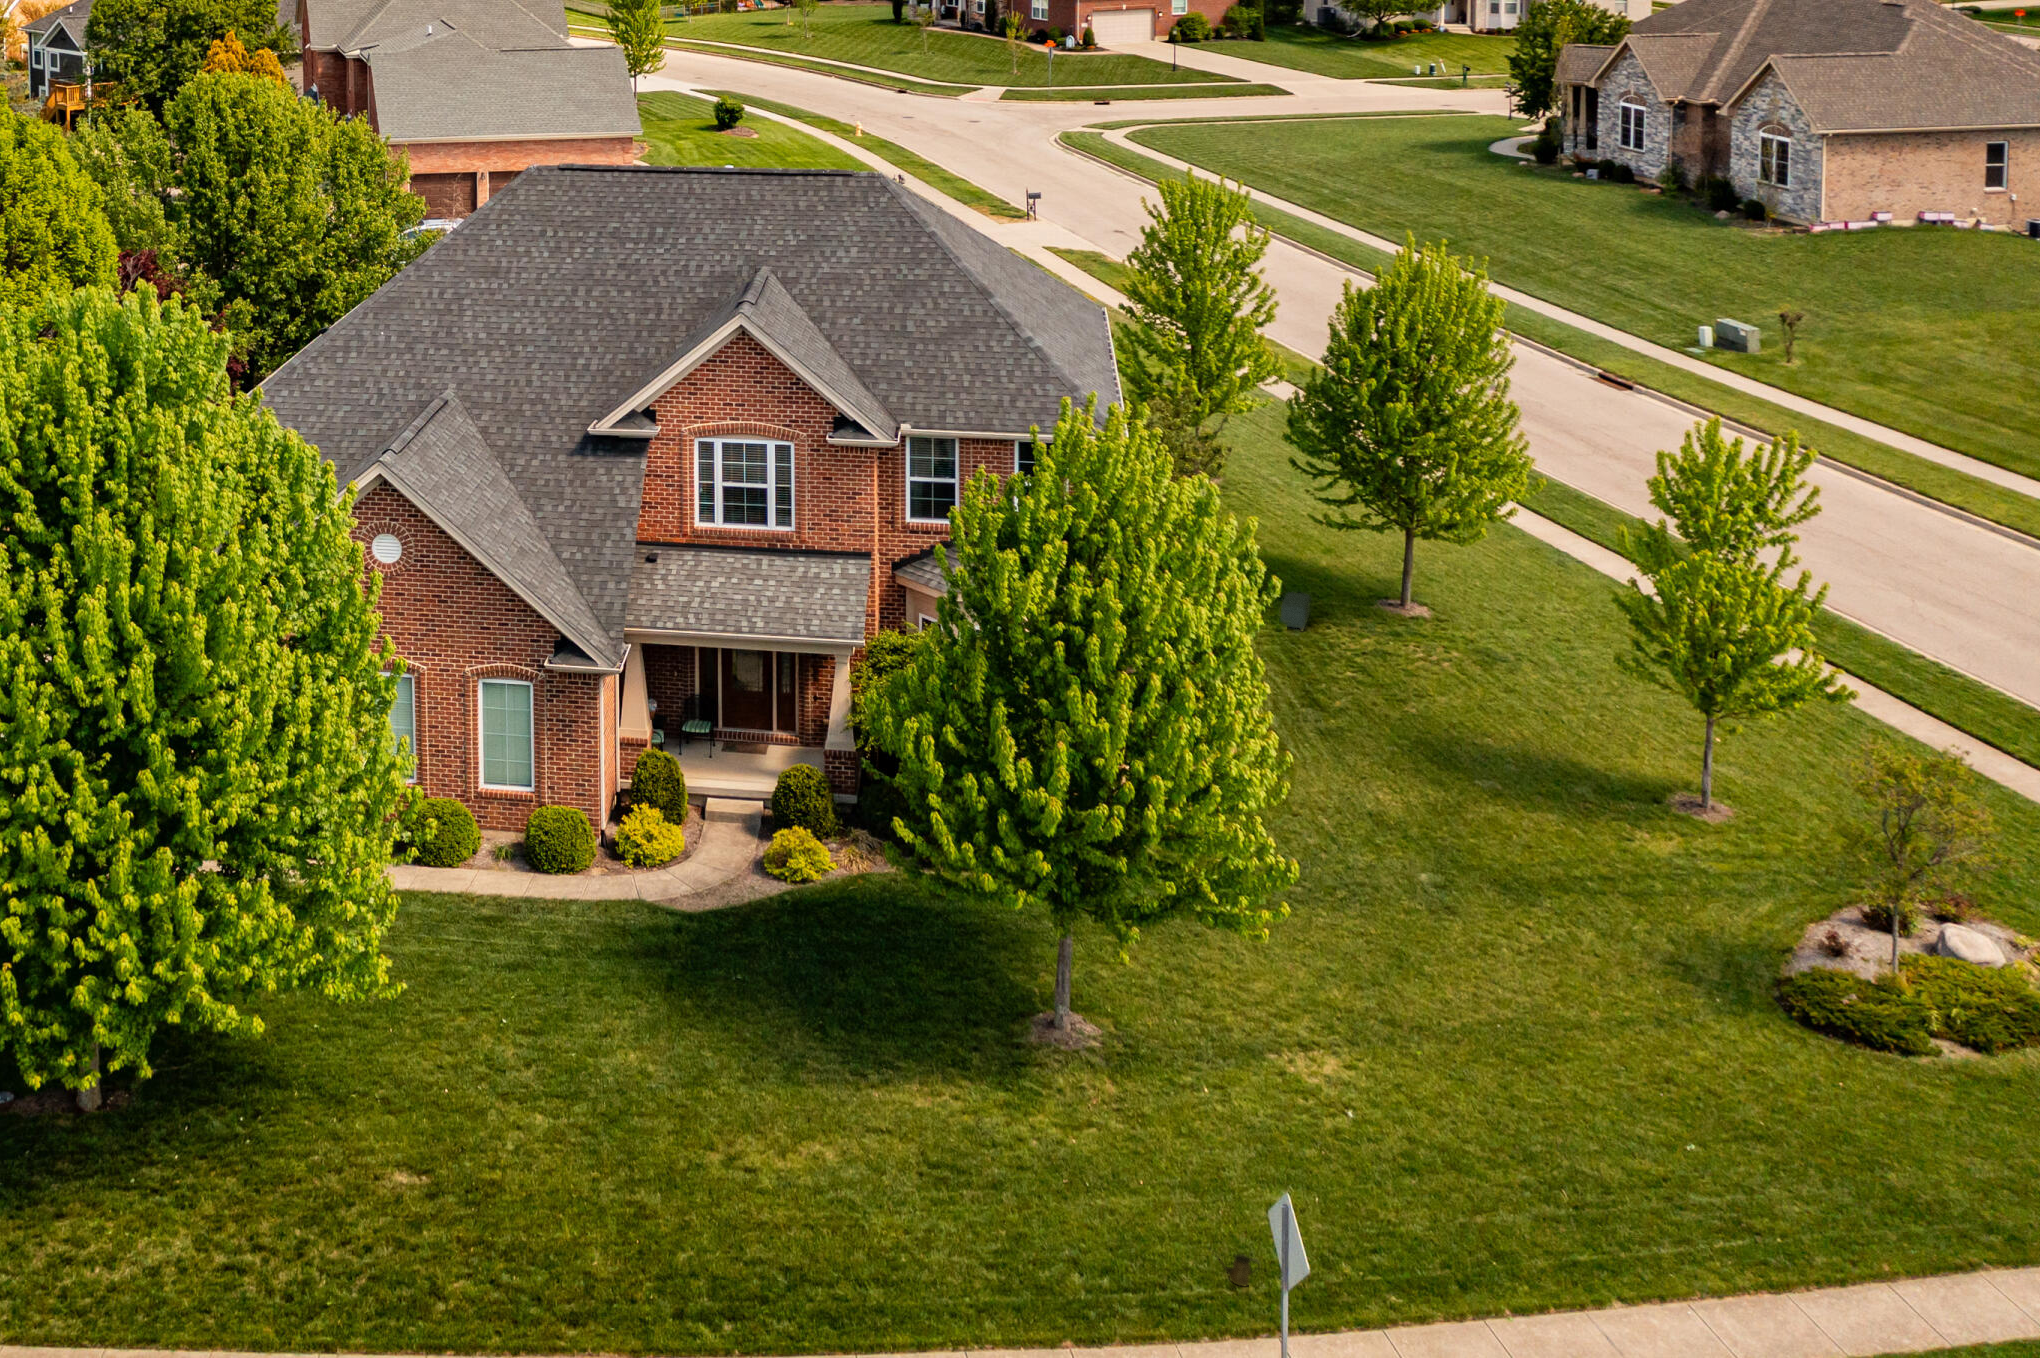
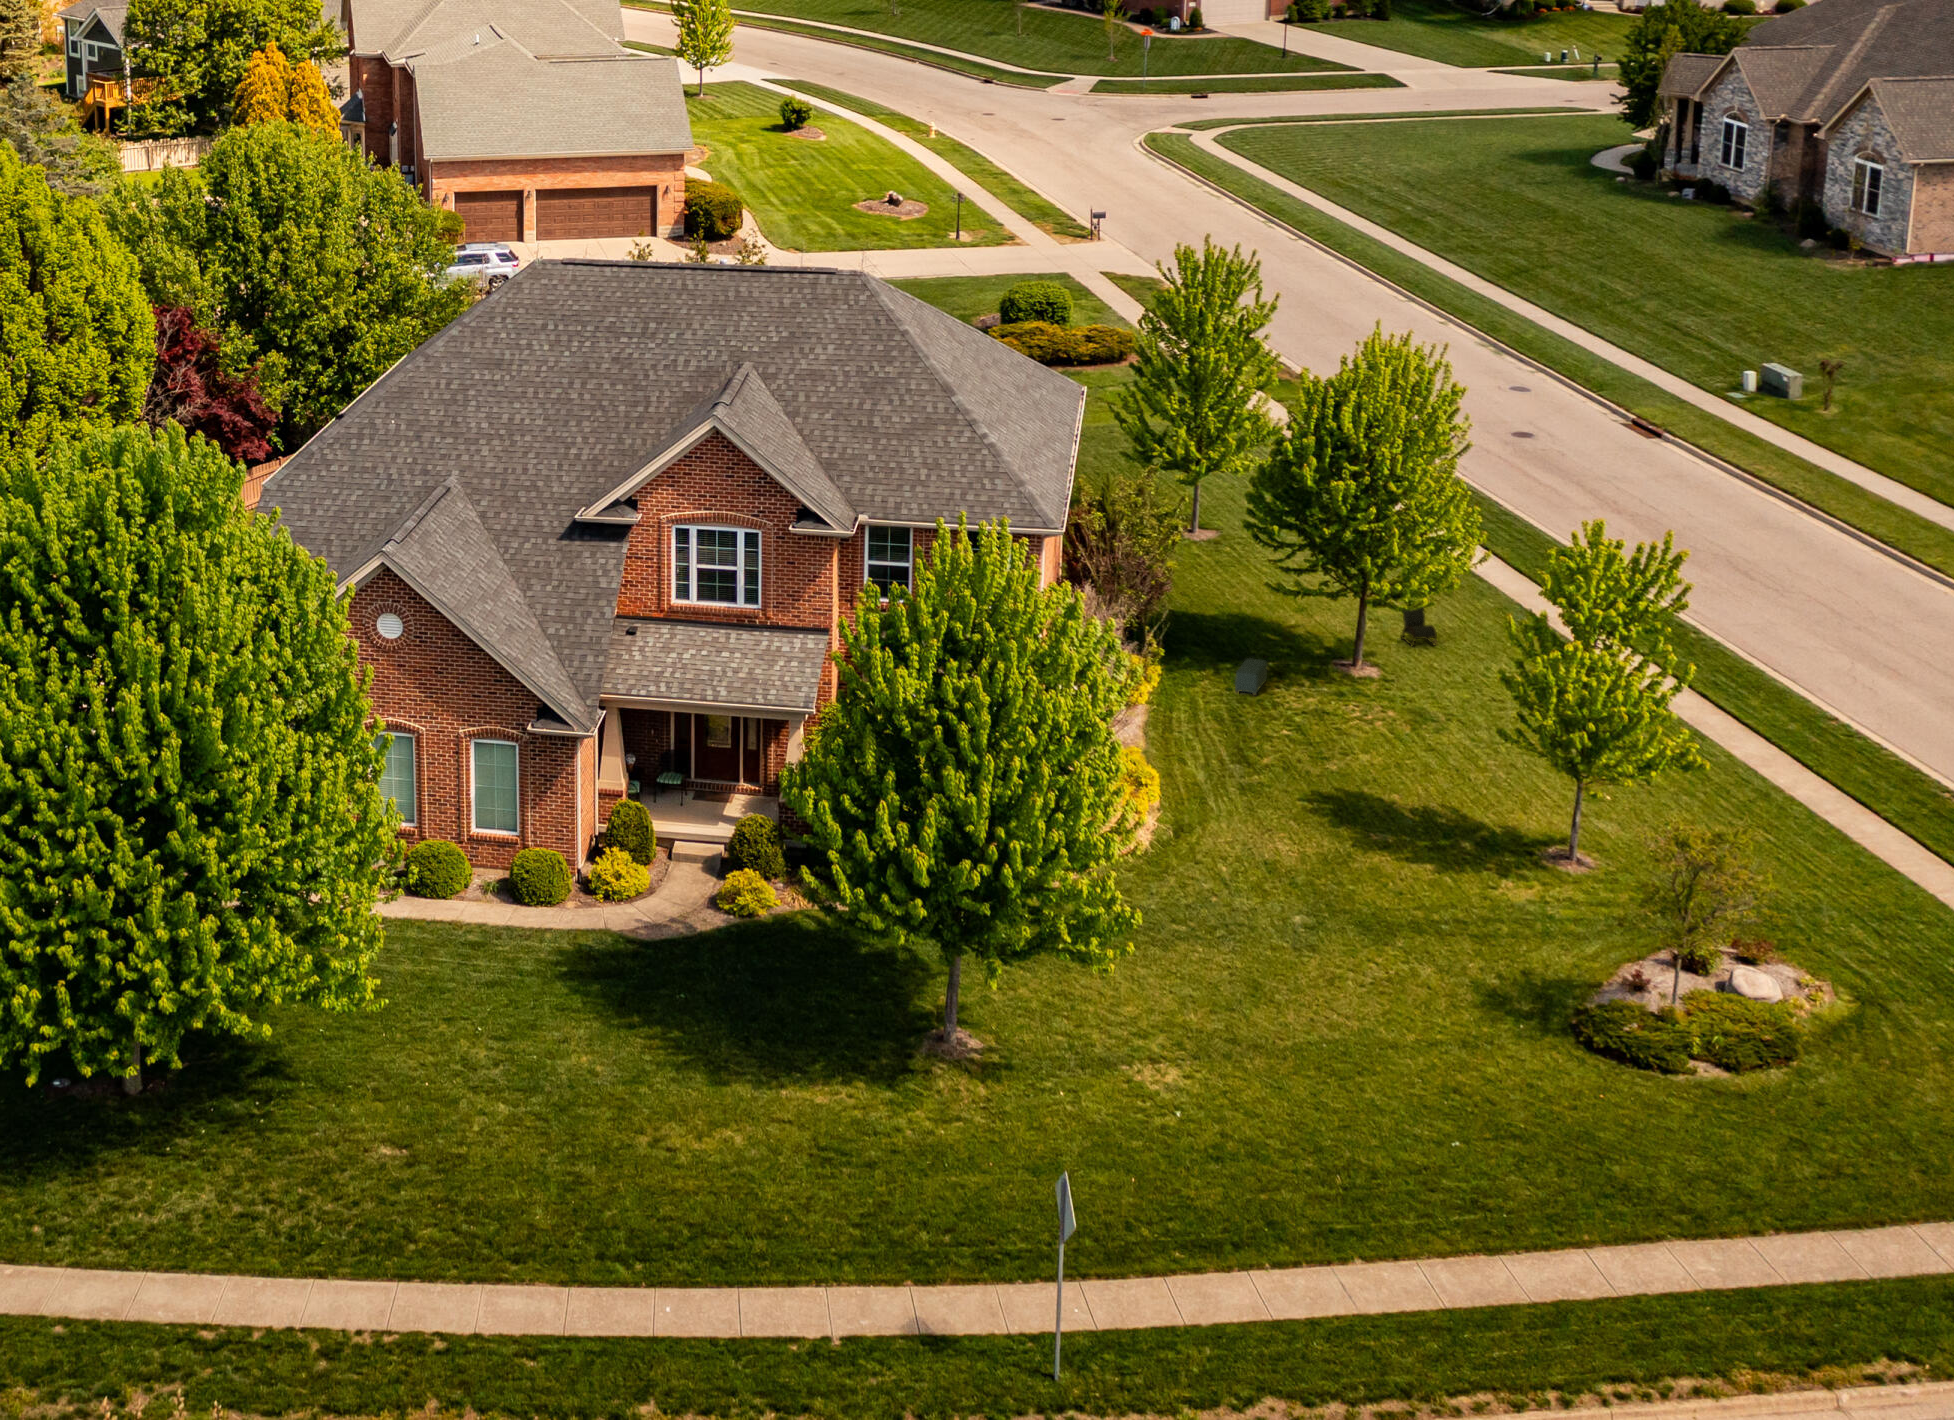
lounge chair: none [1434,532,1476,582] -> present [1401,608,1437,646]
watering can: present [1215,1254,1259,1286] -> none [990,1206,1028,1235]

